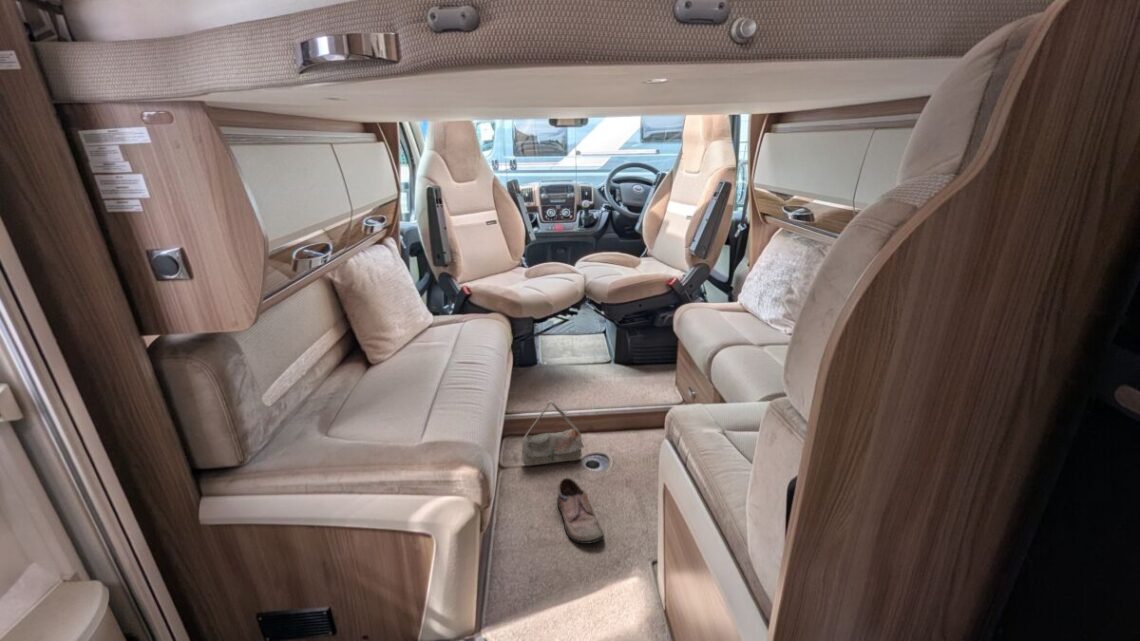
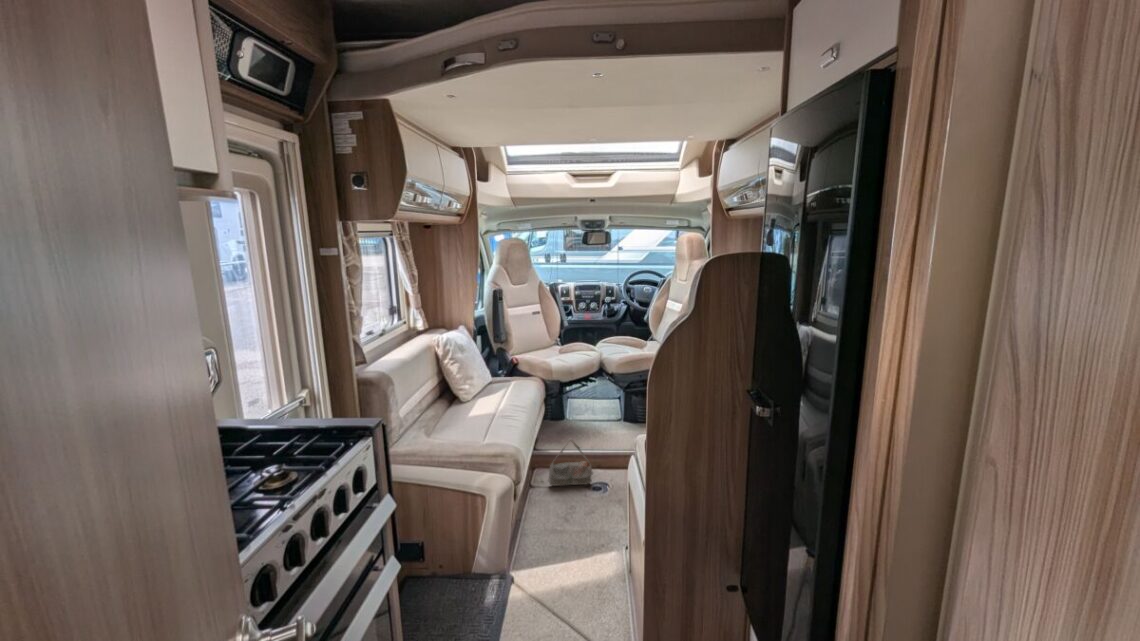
shoe: present [557,477,604,544] -> none [572,491,602,534]

